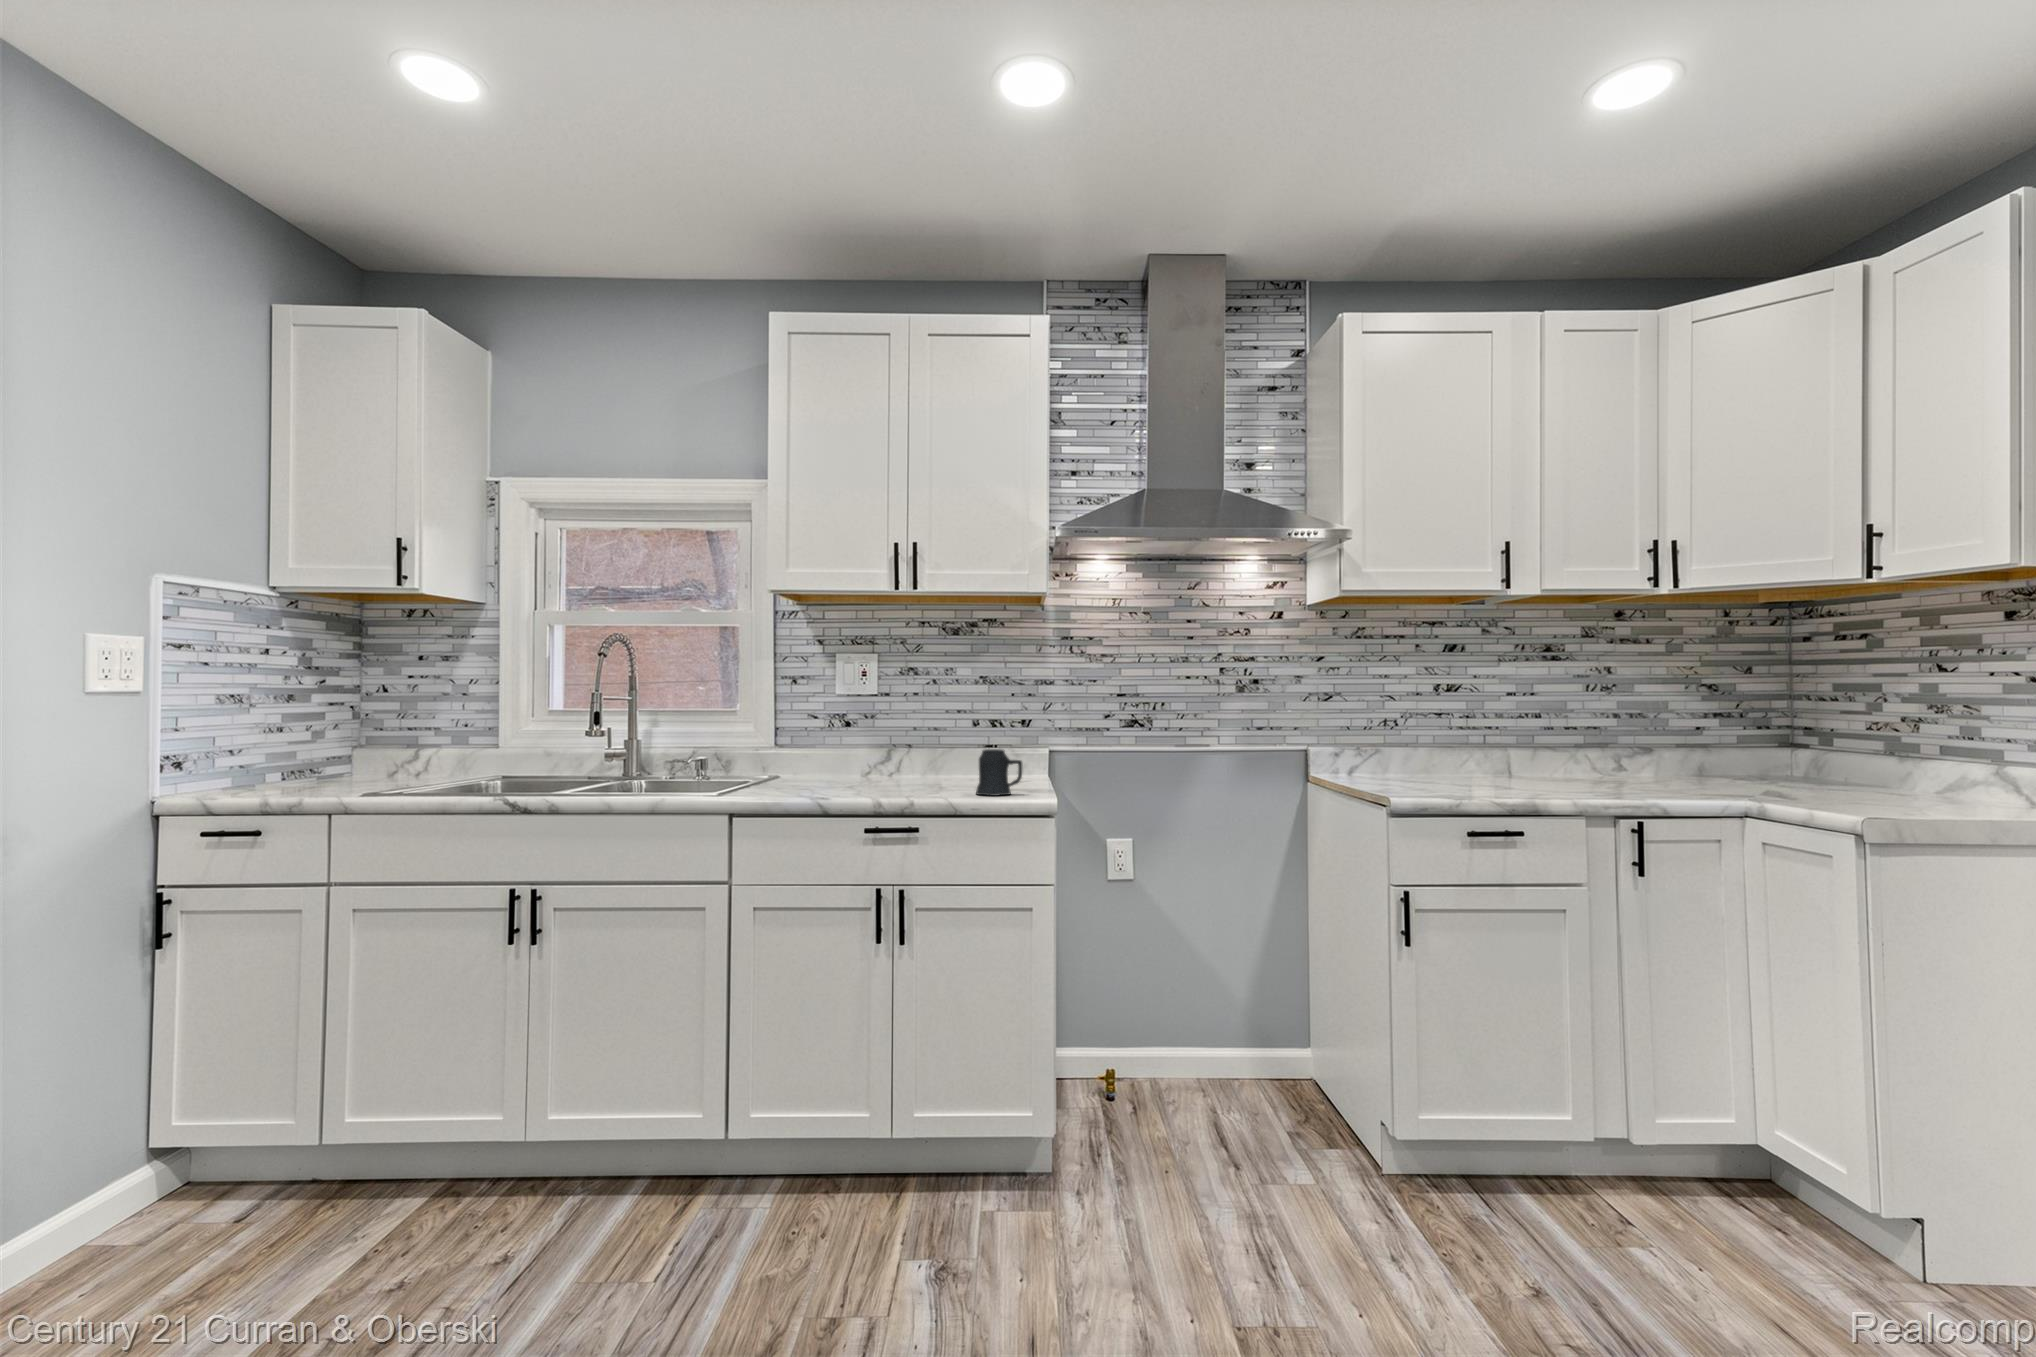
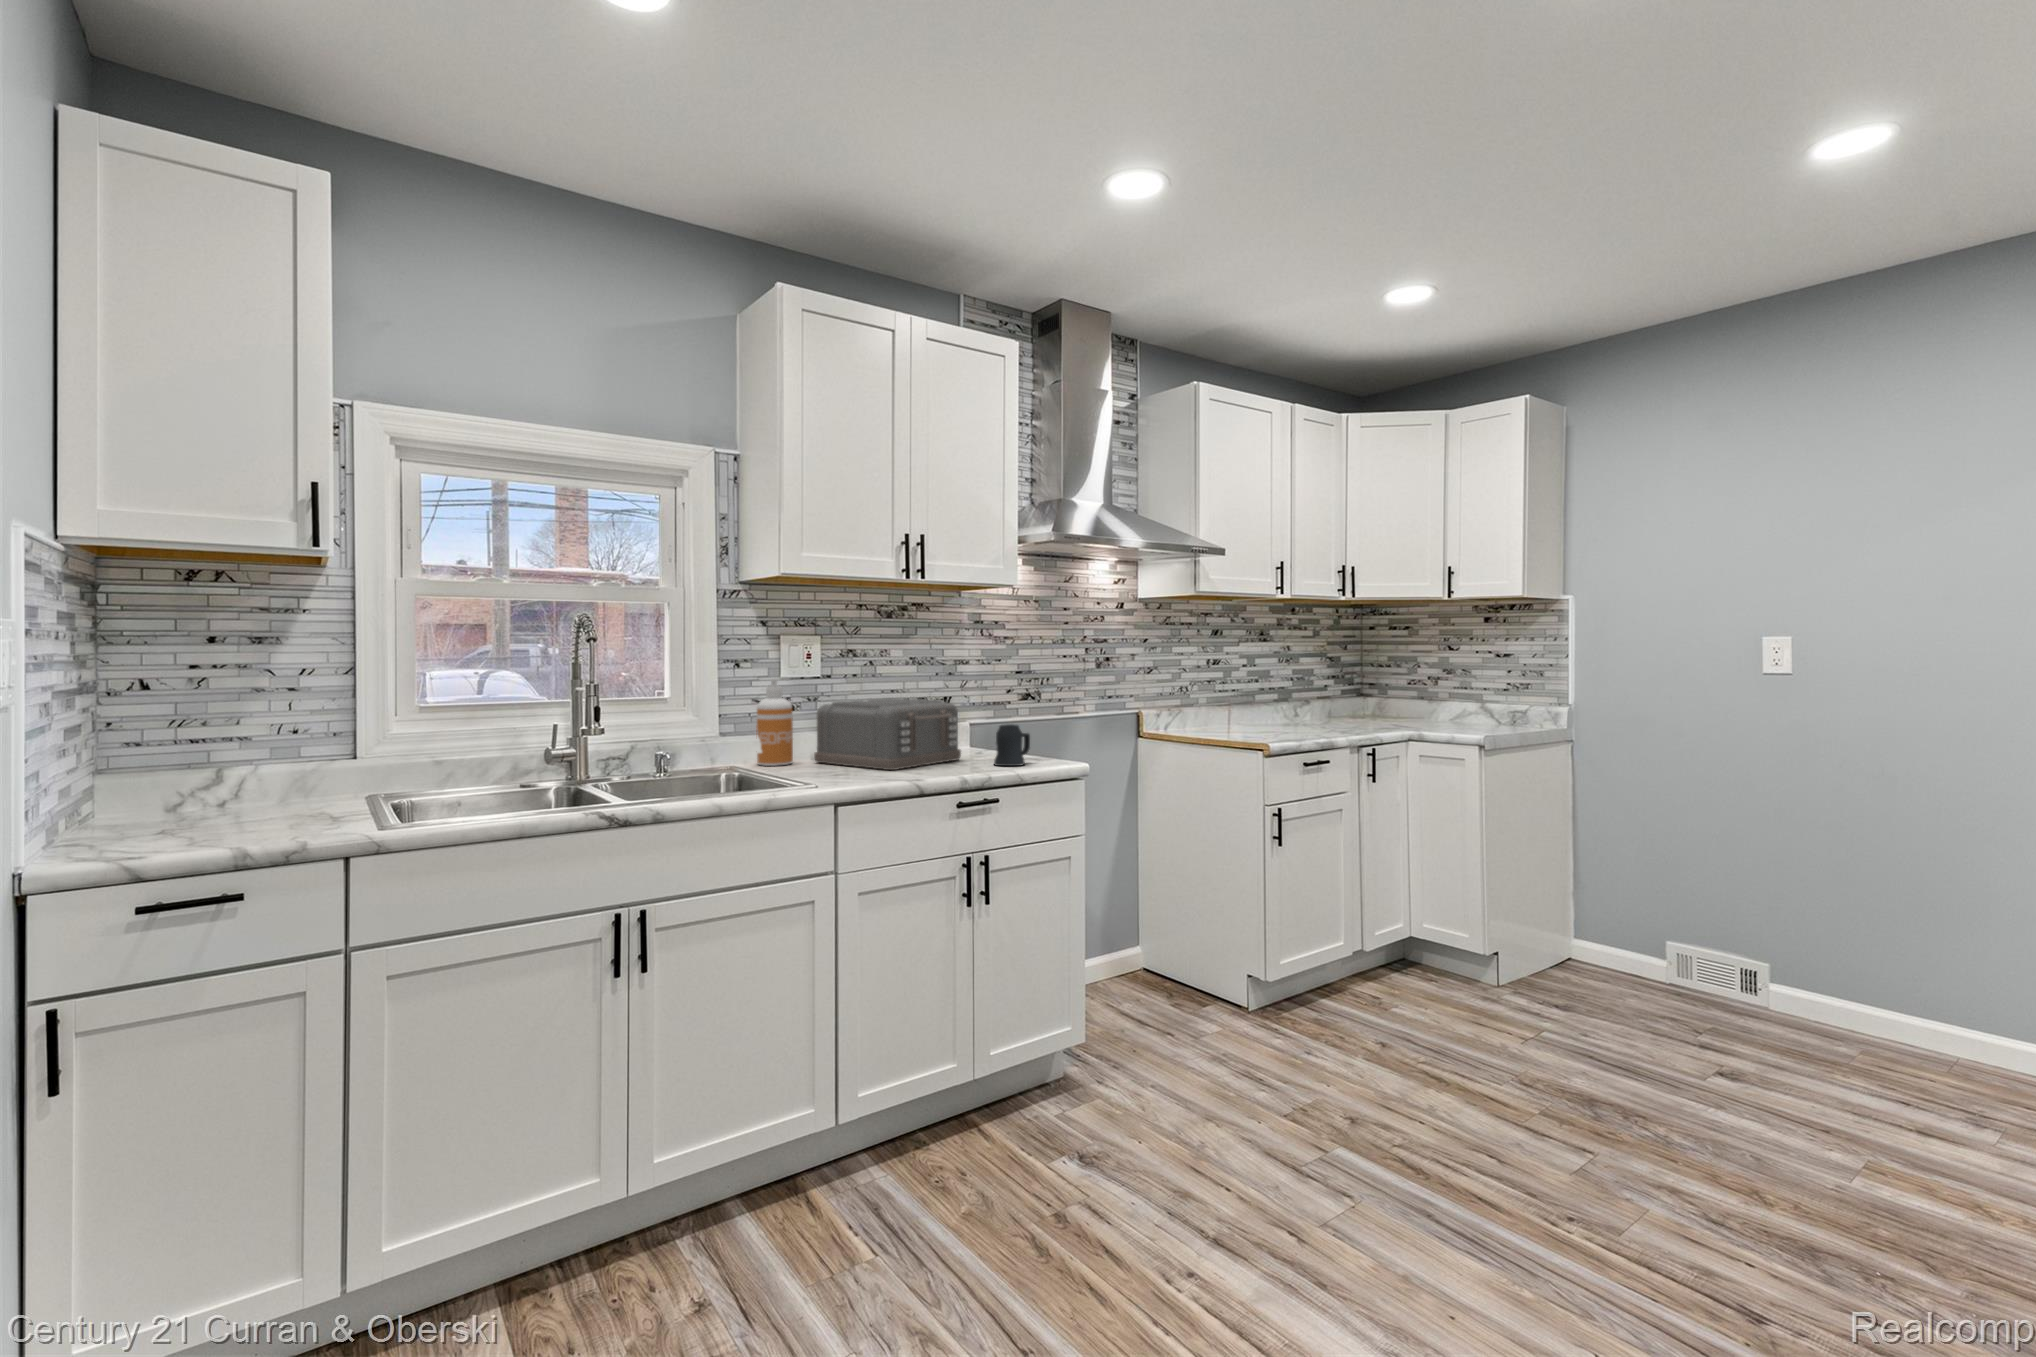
soap dispenser: none [806,696,840,780] -> present [756,678,793,766]
toaster: none [854,719,978,790] -> present [814,698,961,770]

